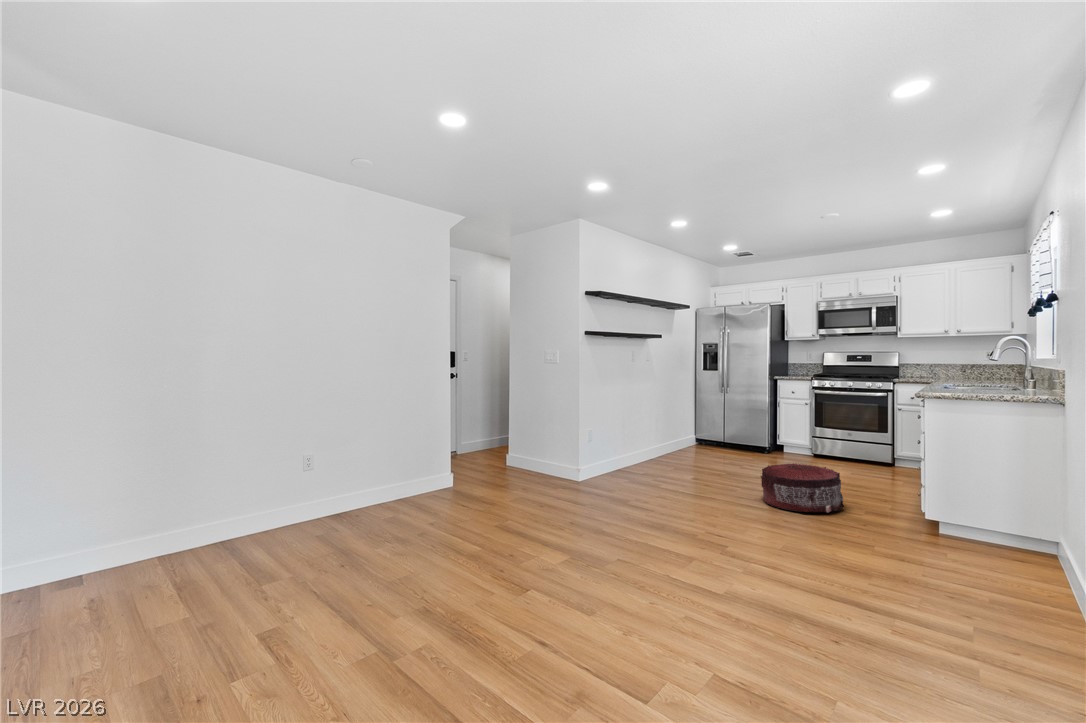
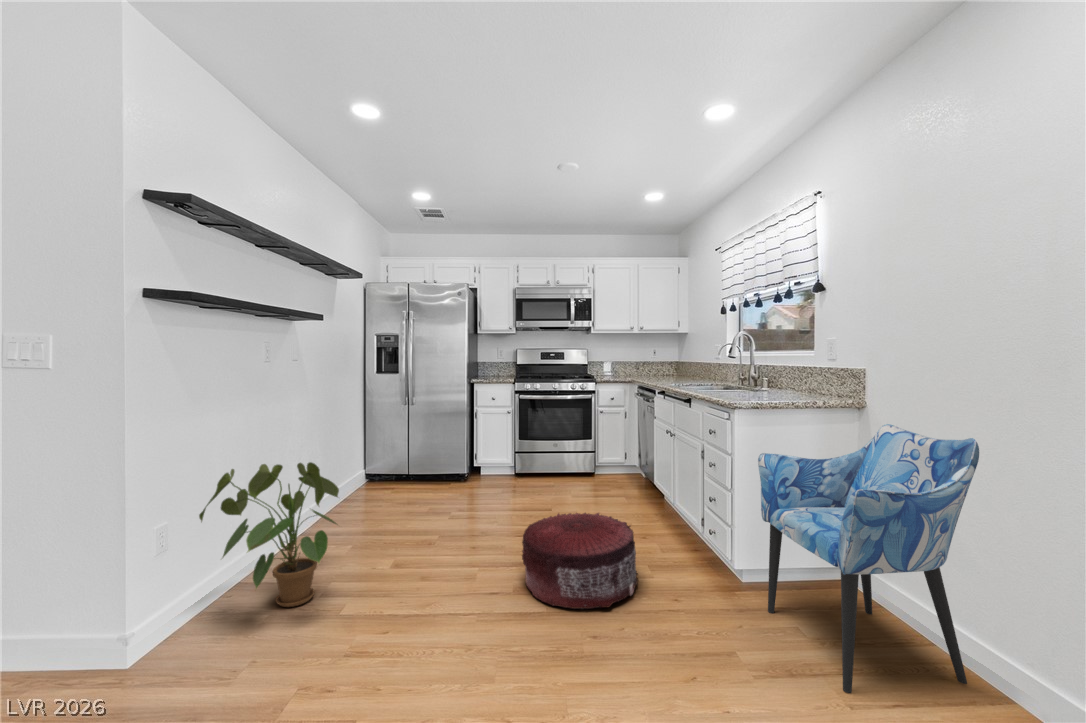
house plant: none [605,413,667,481] -> present [199,462,339,607]
armchair: none [918,416,1056,585] -> present [758,424,979,693]

